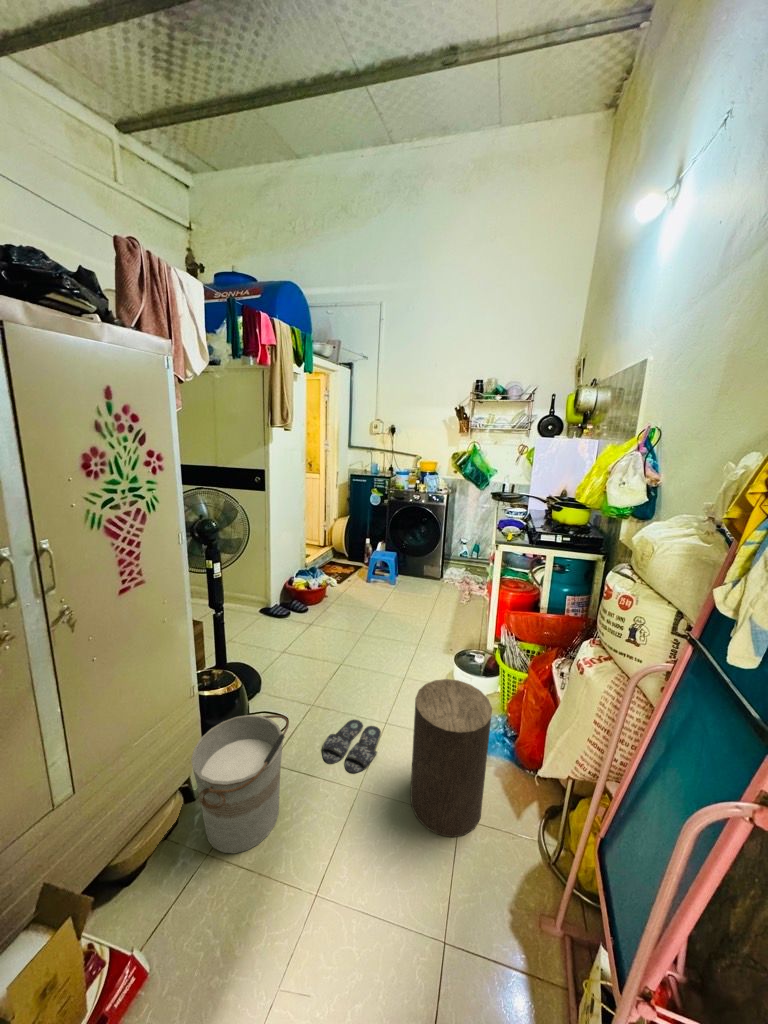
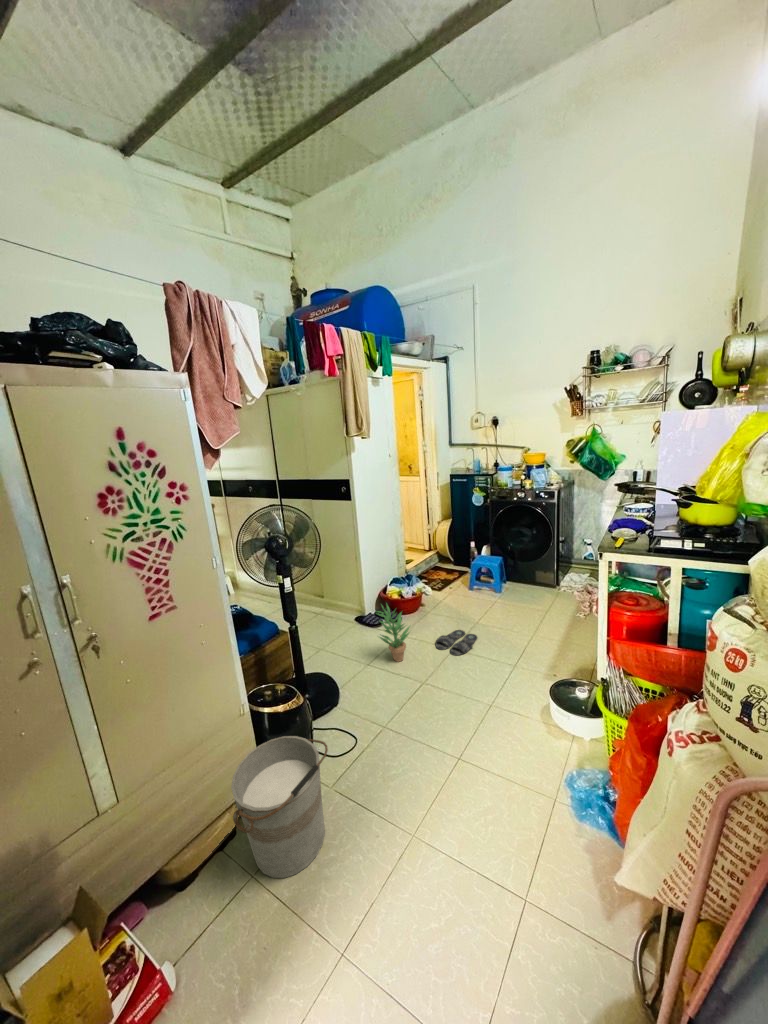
potted plant: none [295,590,329,648] -> present [377,604,410,662]
stool: present [410,679,492,837] -> none [457,727,555,930]
slippers: present [322,720,381,773] -> present [436,630,477,656]

